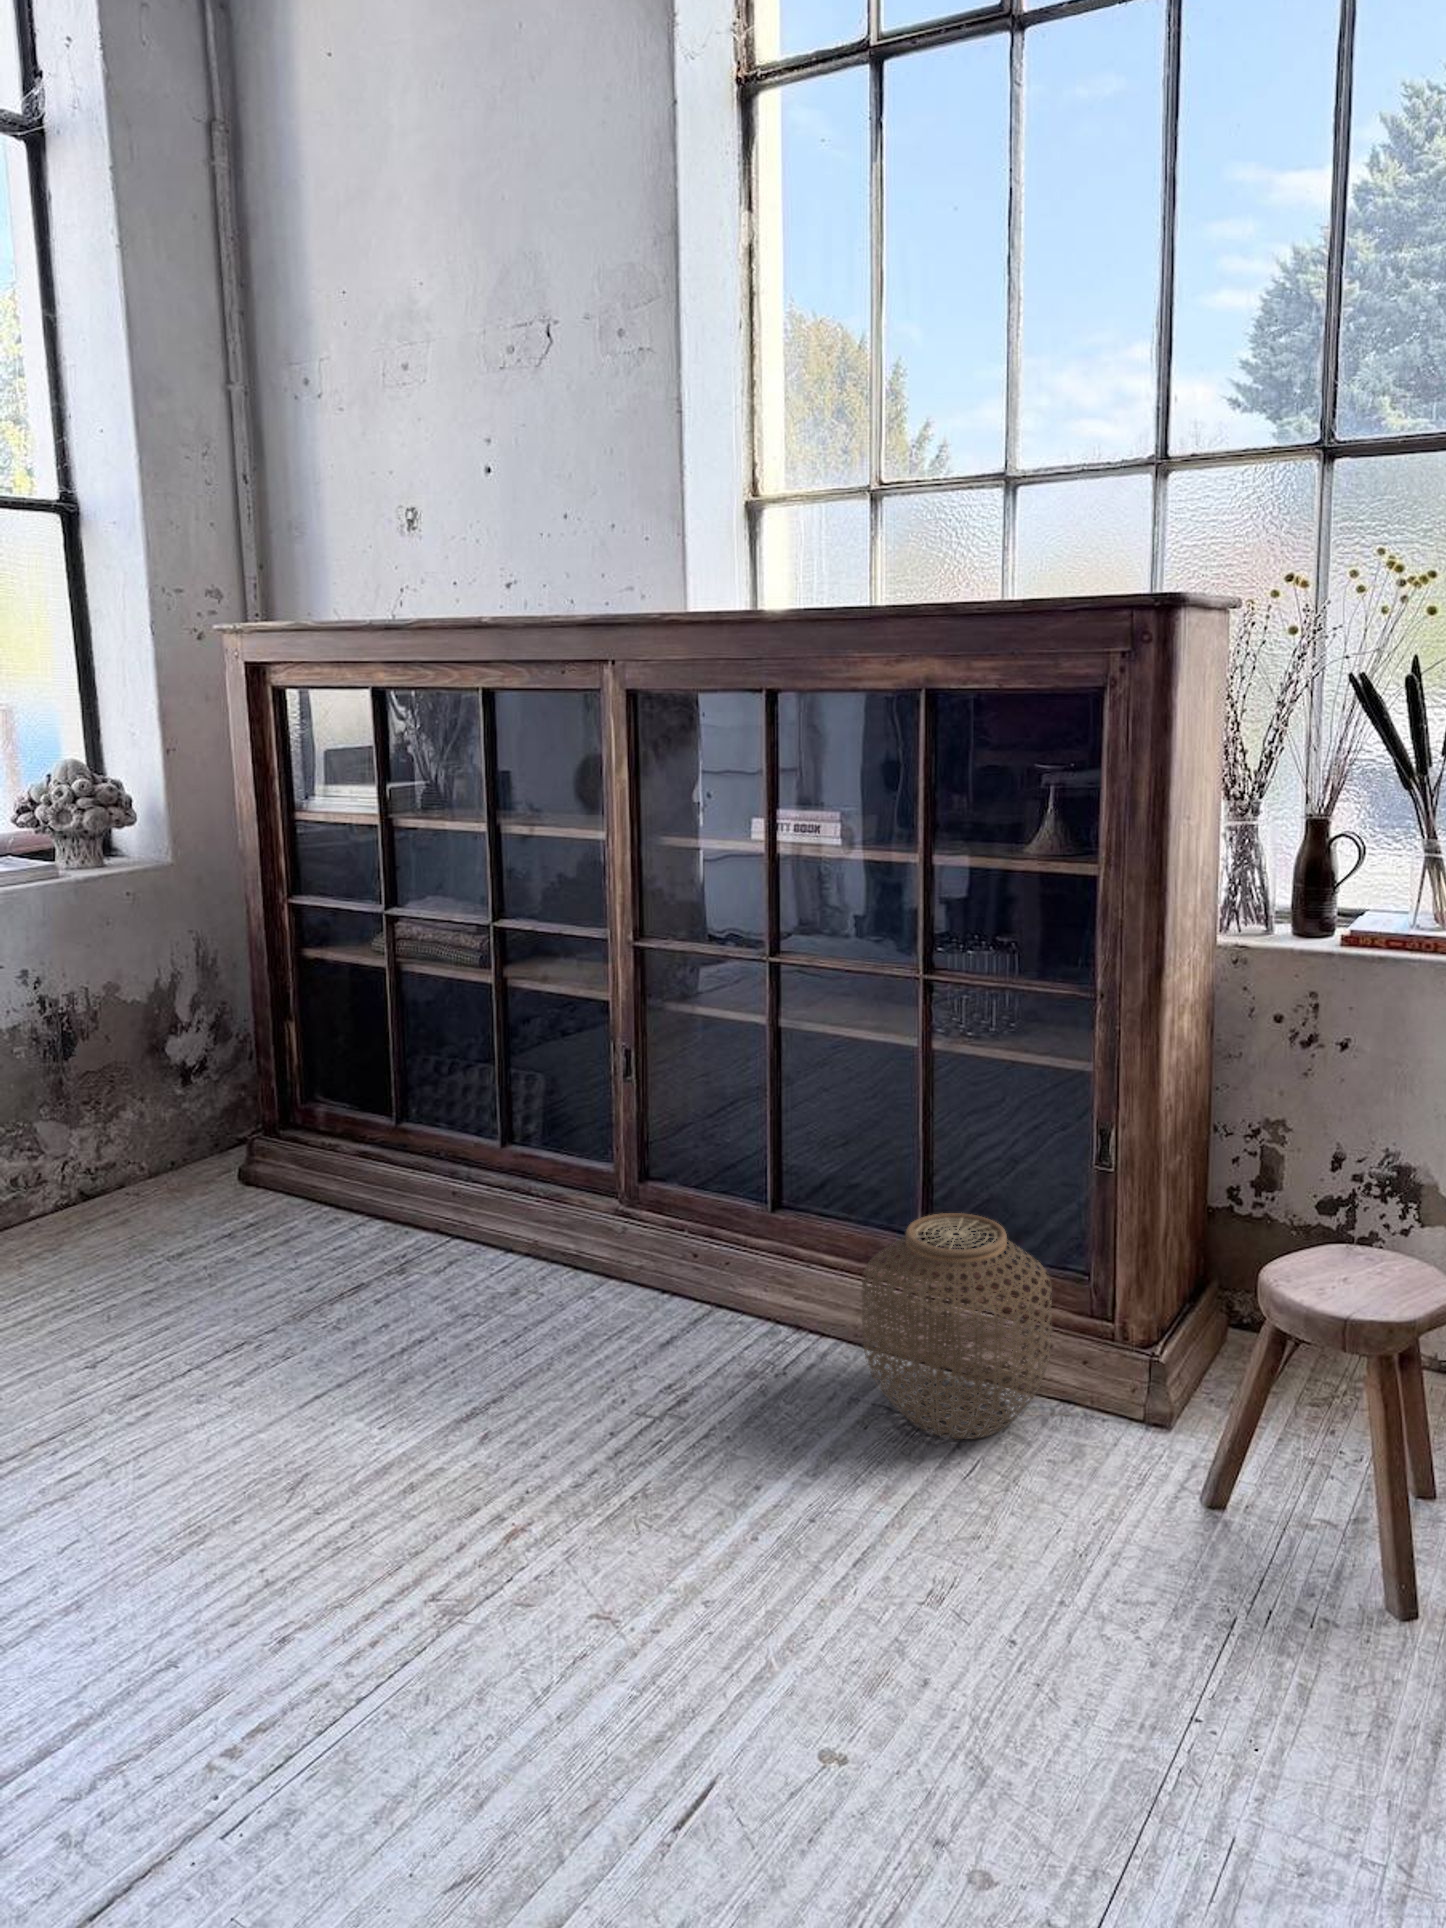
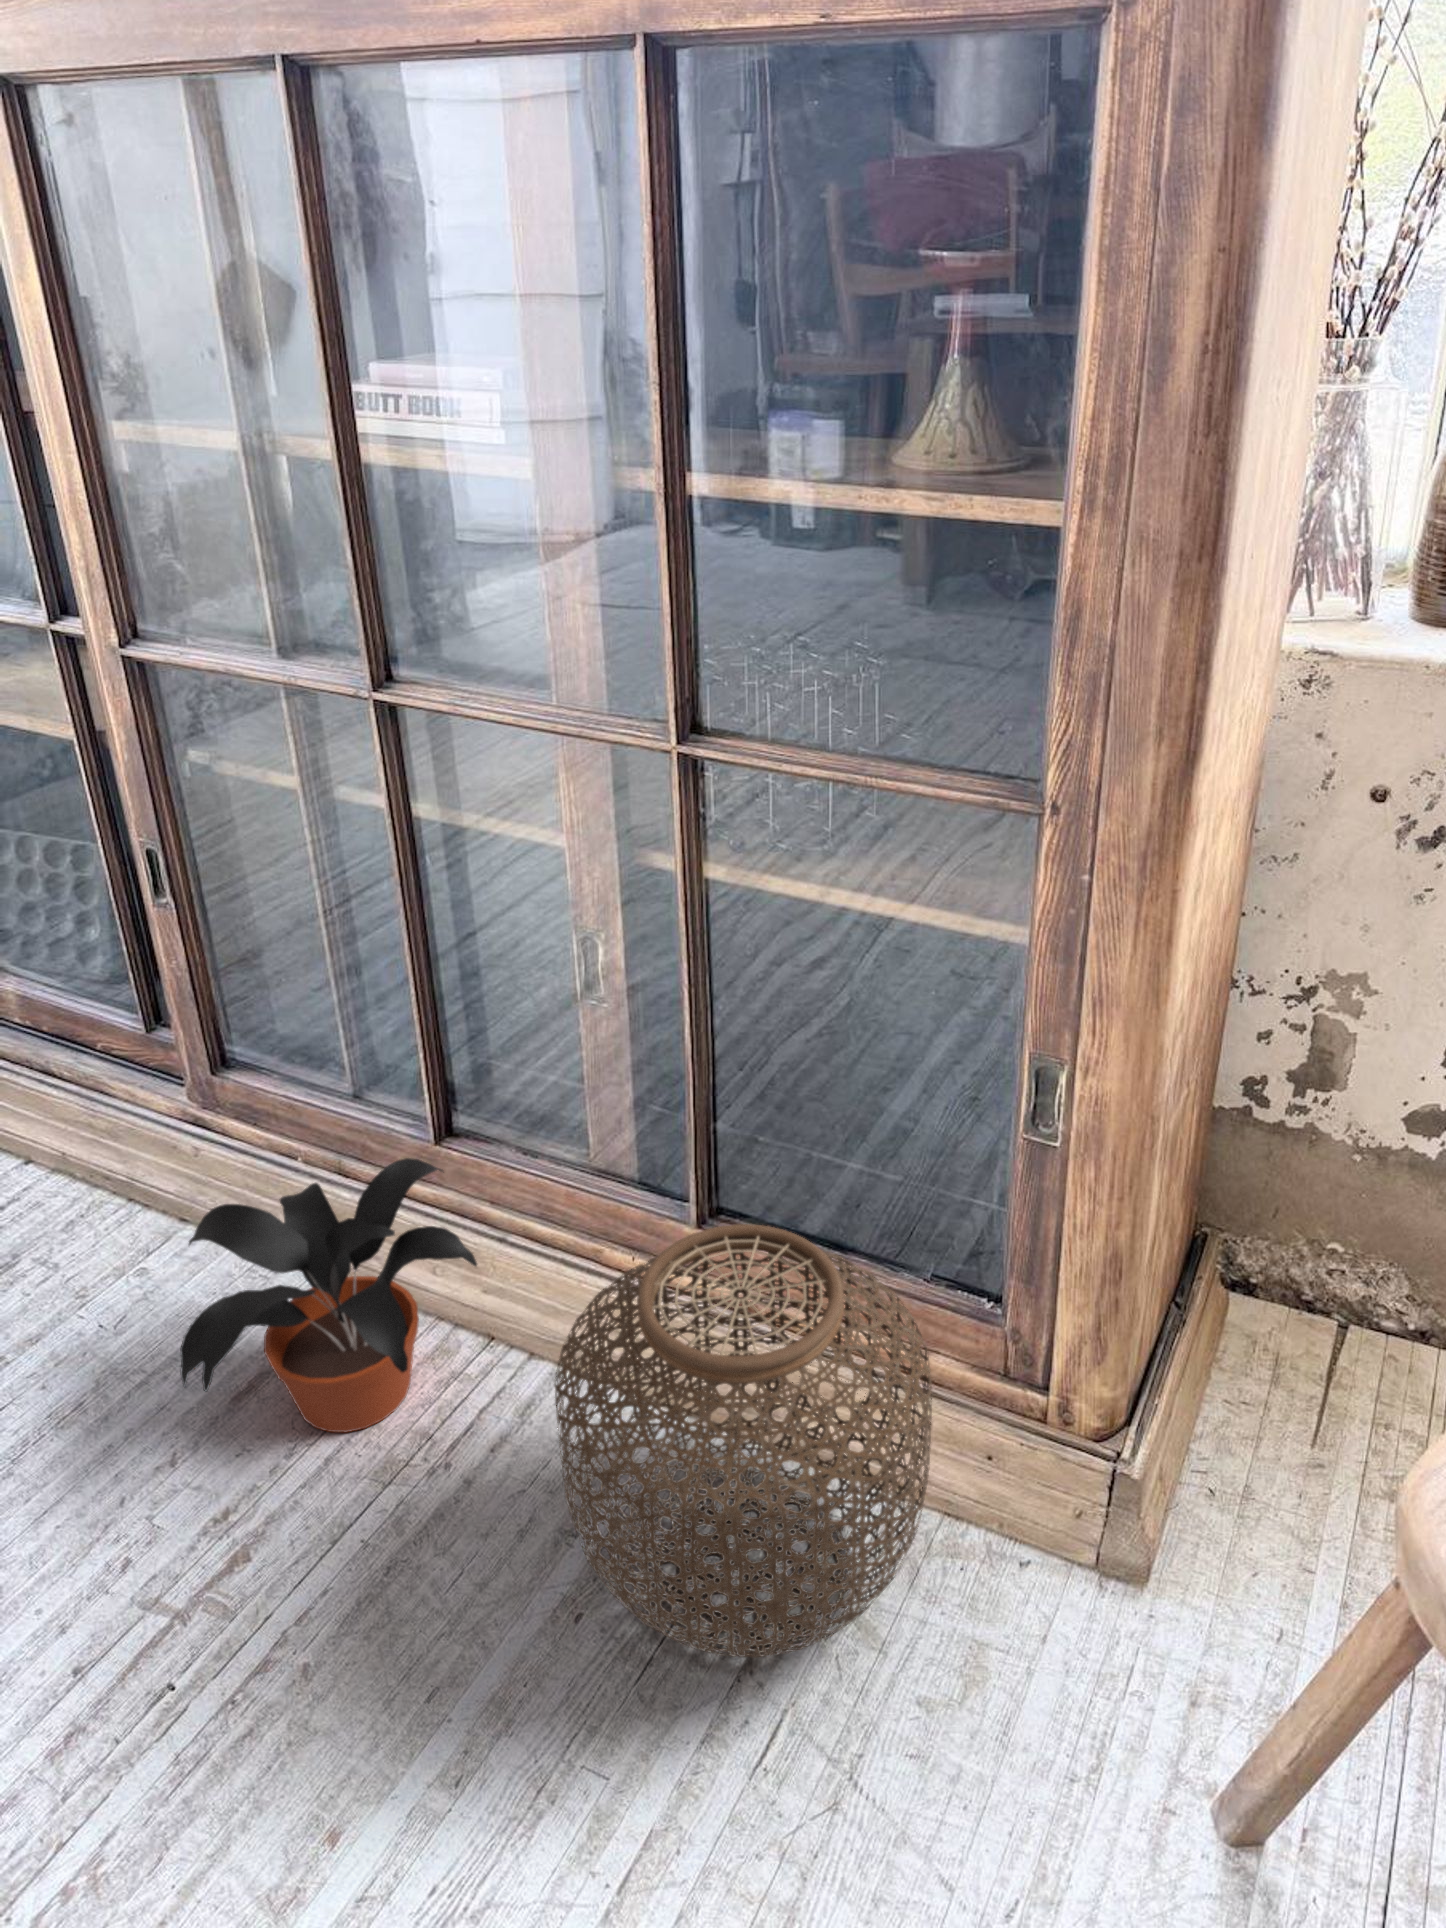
potted plant: none [645,1214,801,1361] -> present [180,1158,477,1432]

